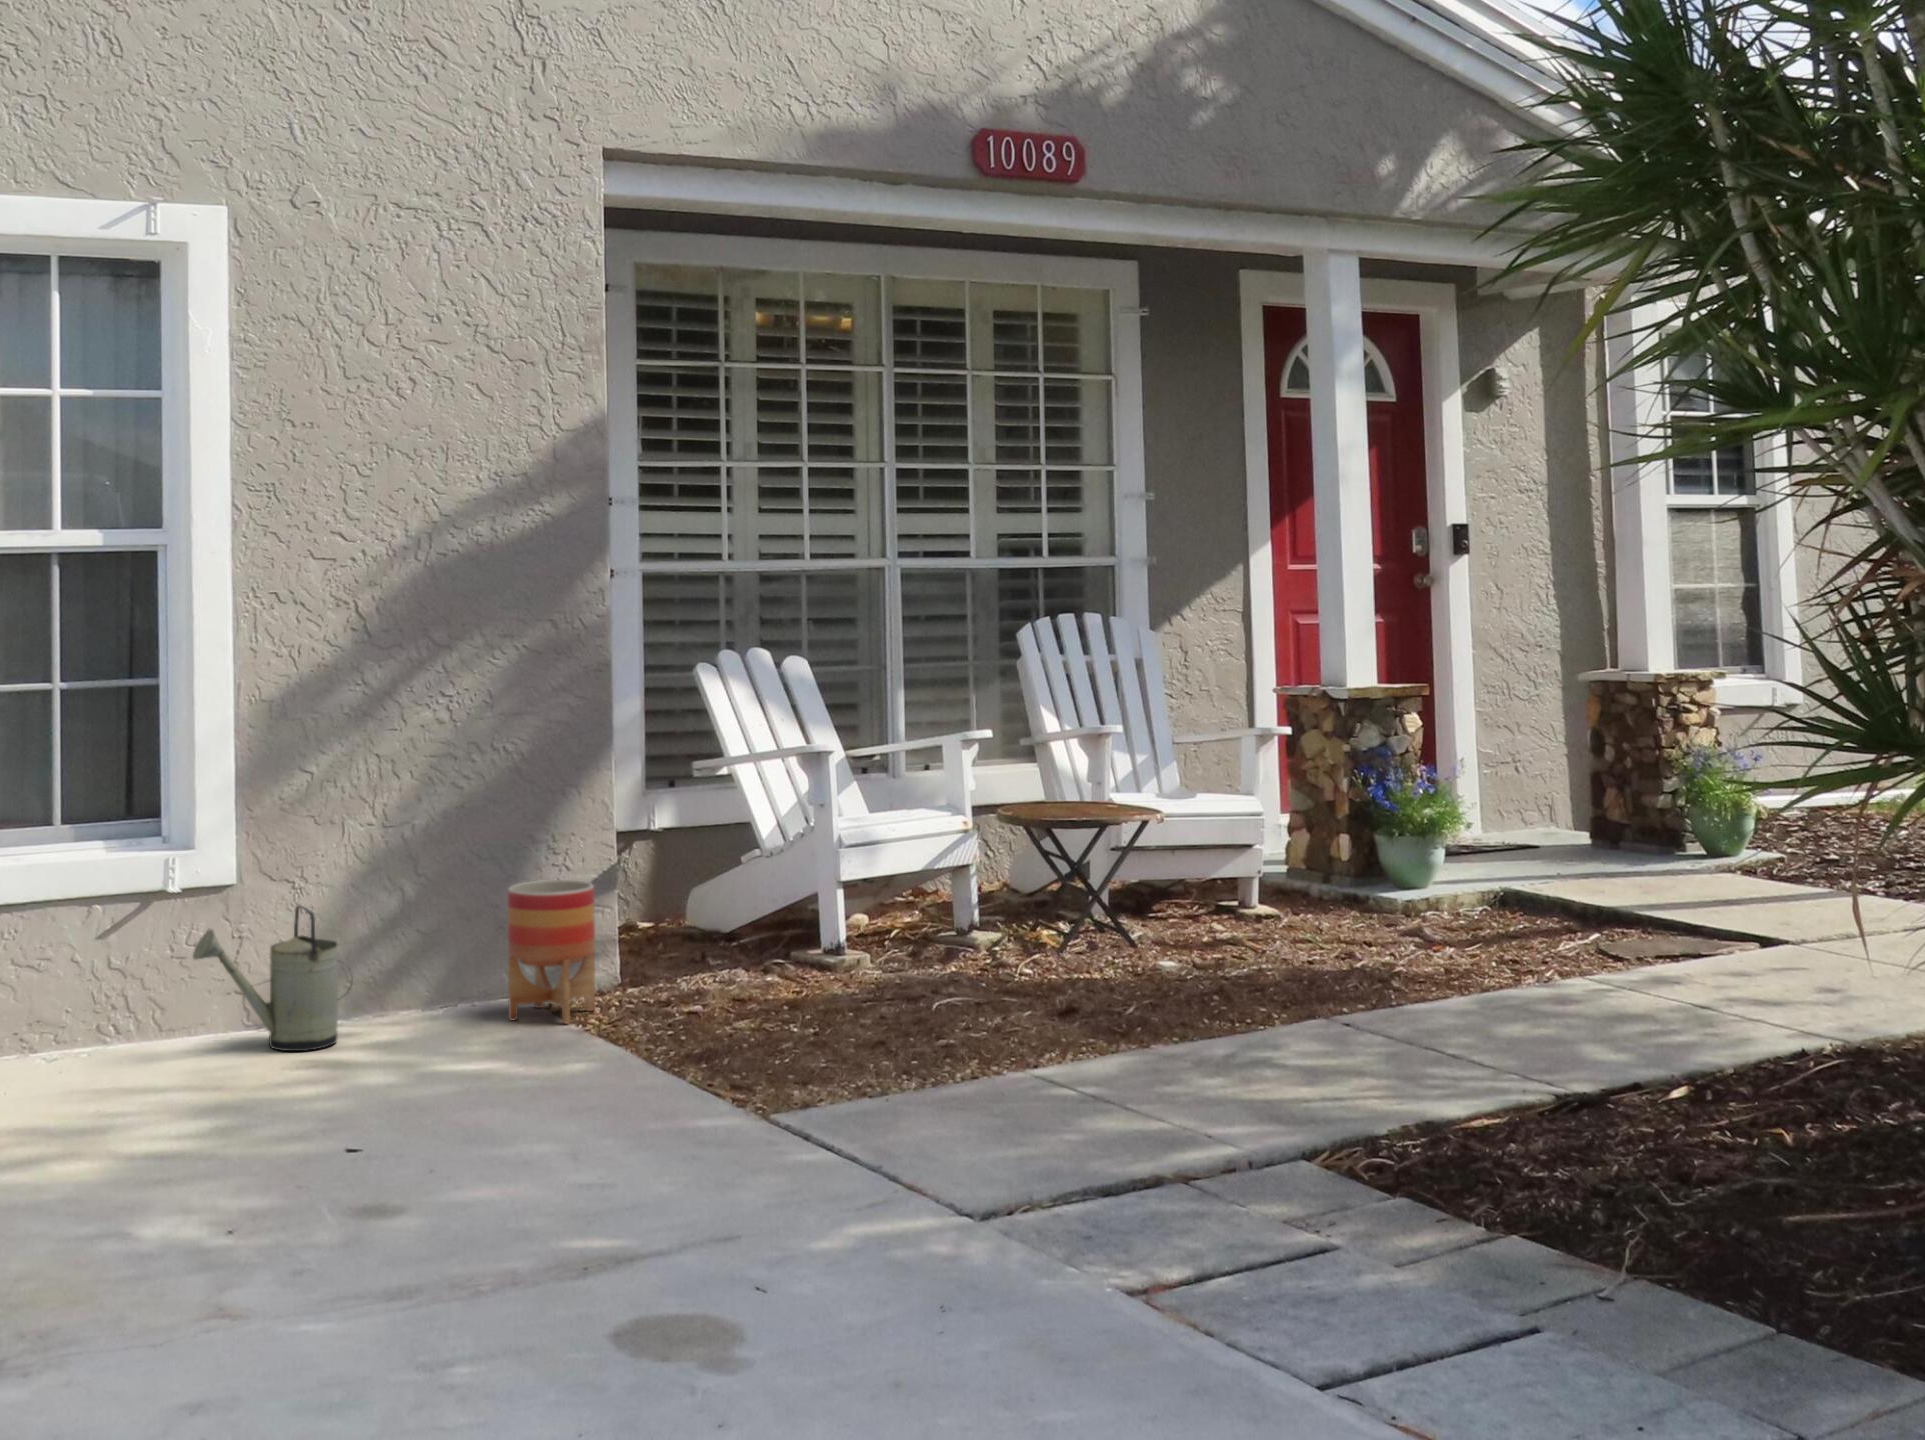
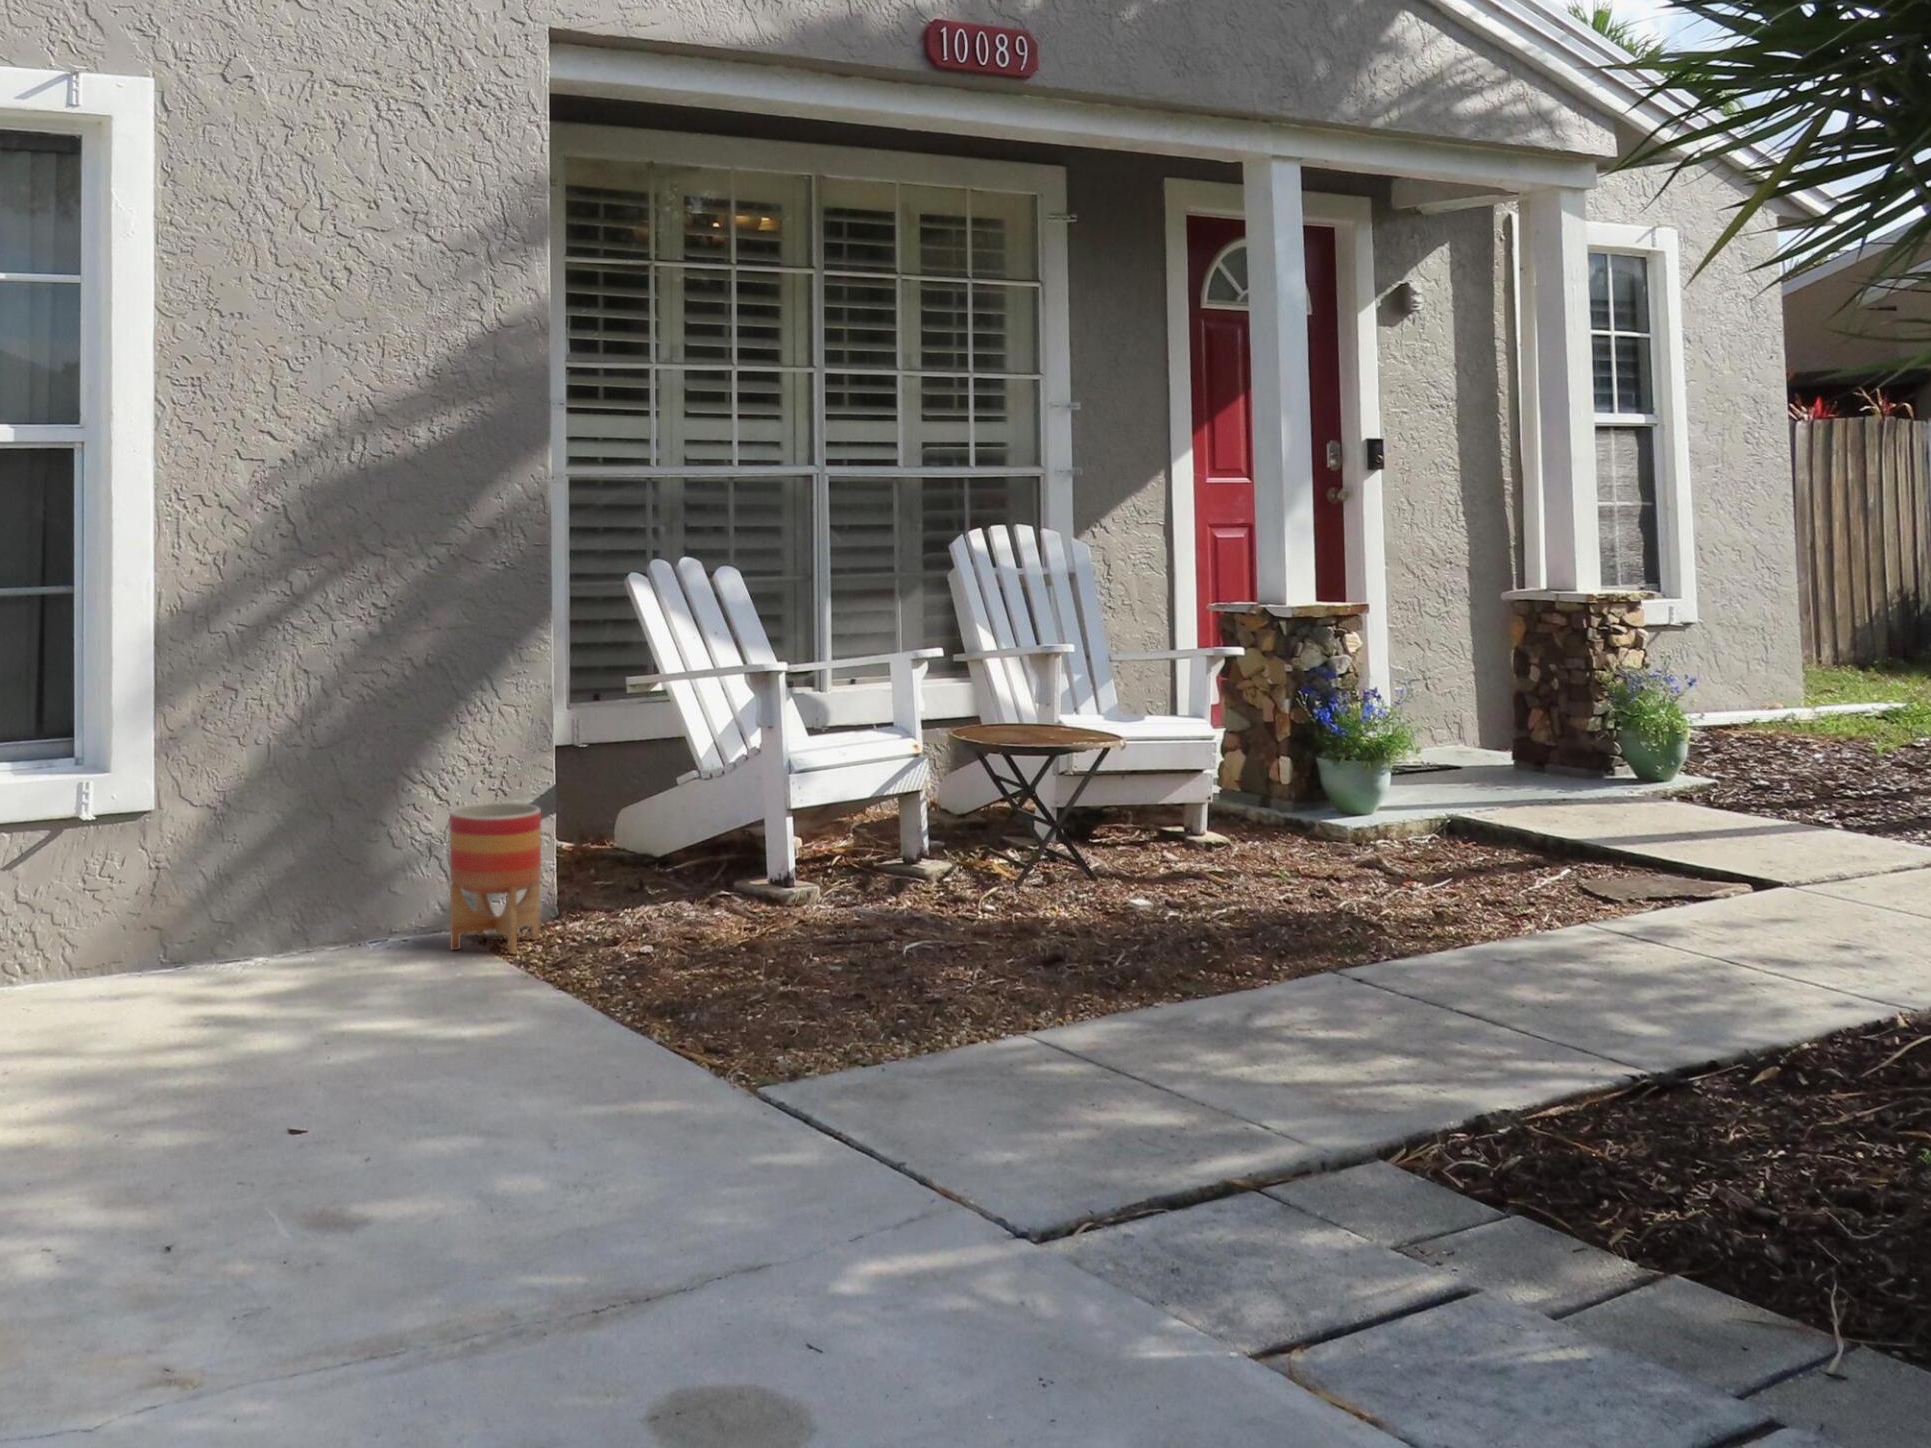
watering can: present [193,906,349,1051] -> none [117,830,287,985]

